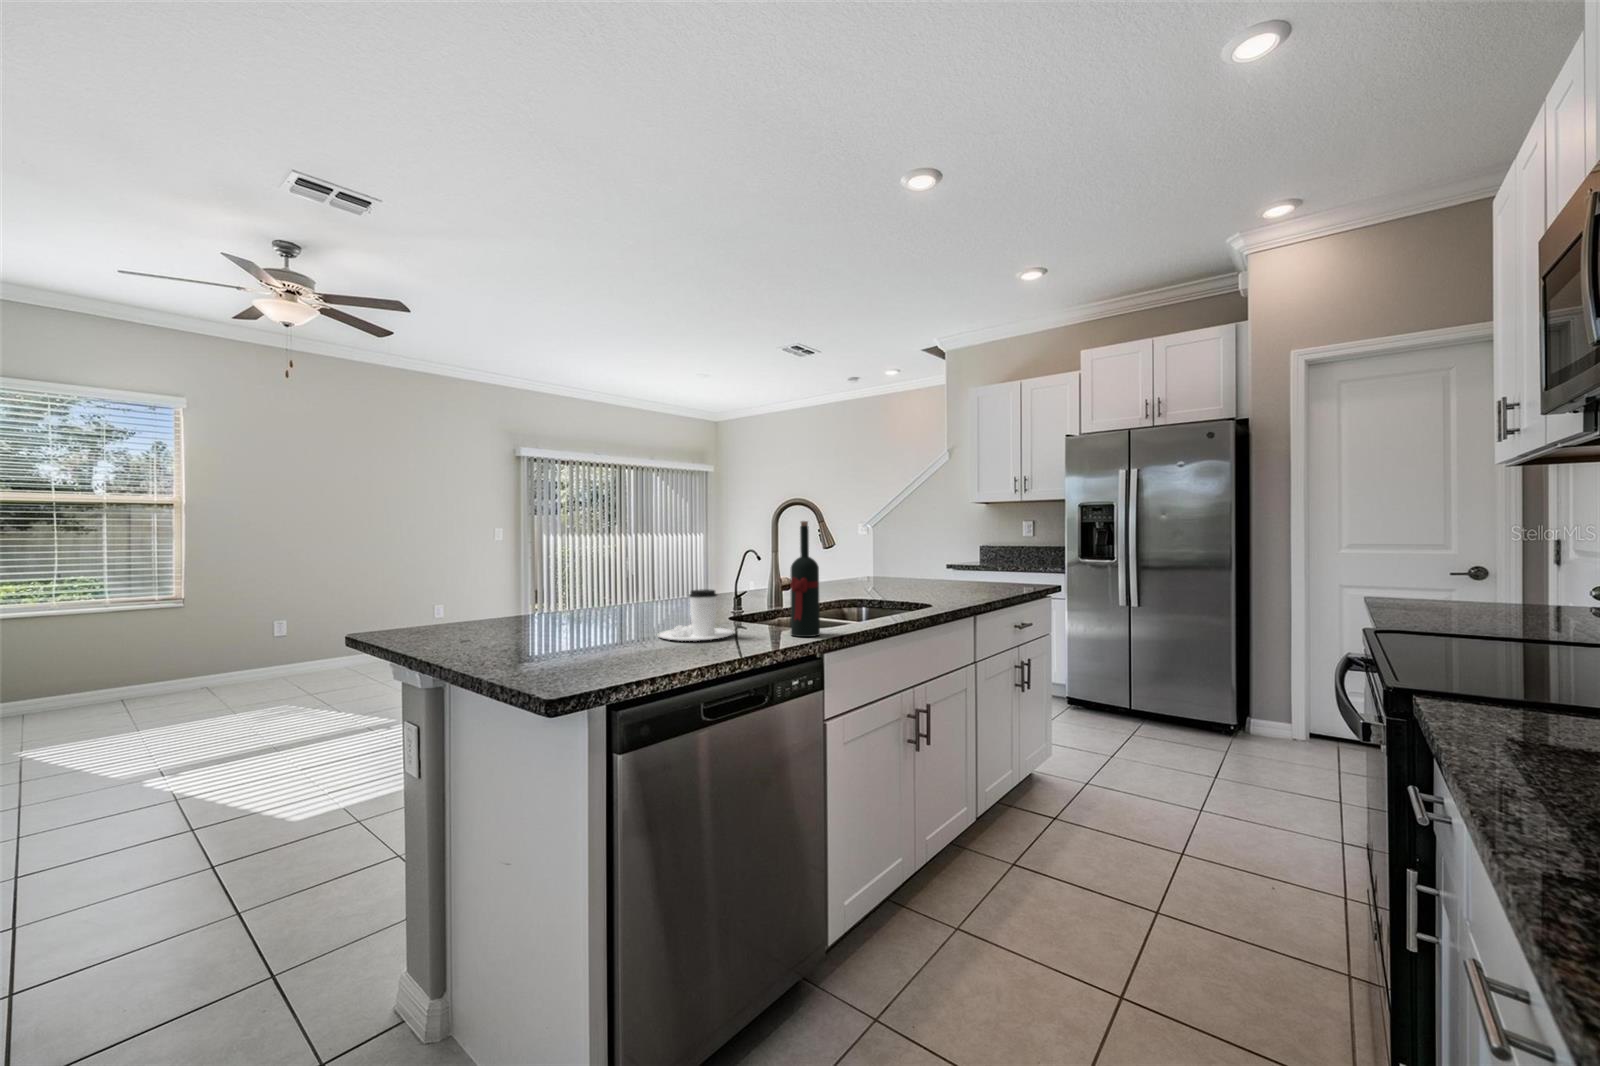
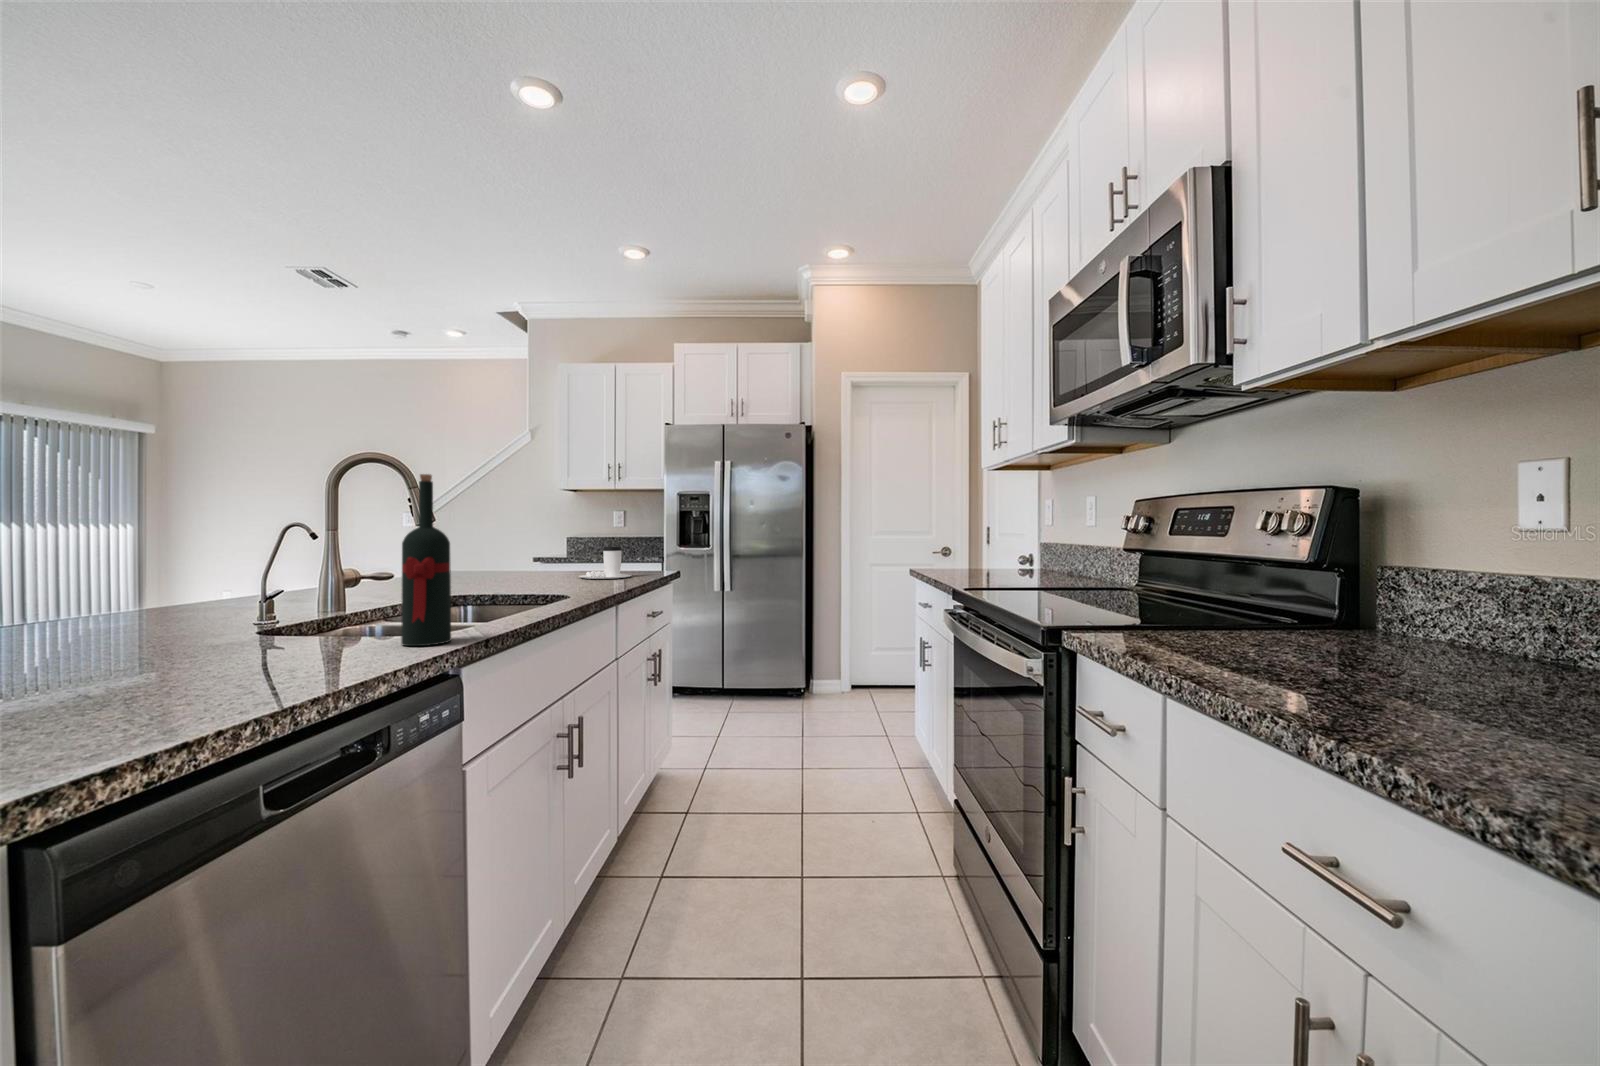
coffee cup: present [658,589,734,641] -> present [579,547,631,579]

